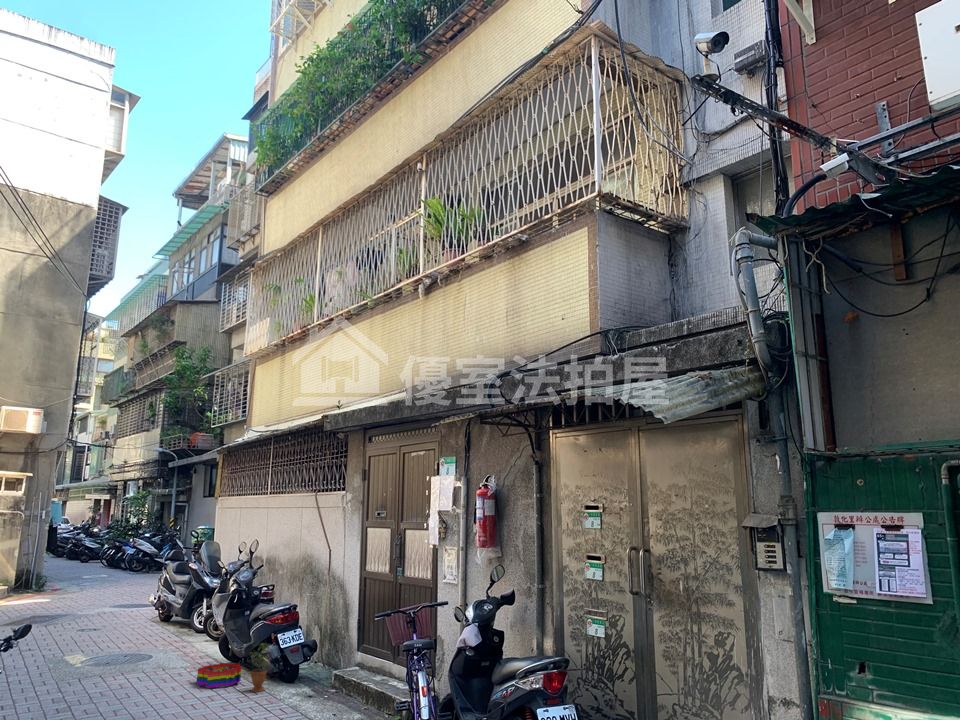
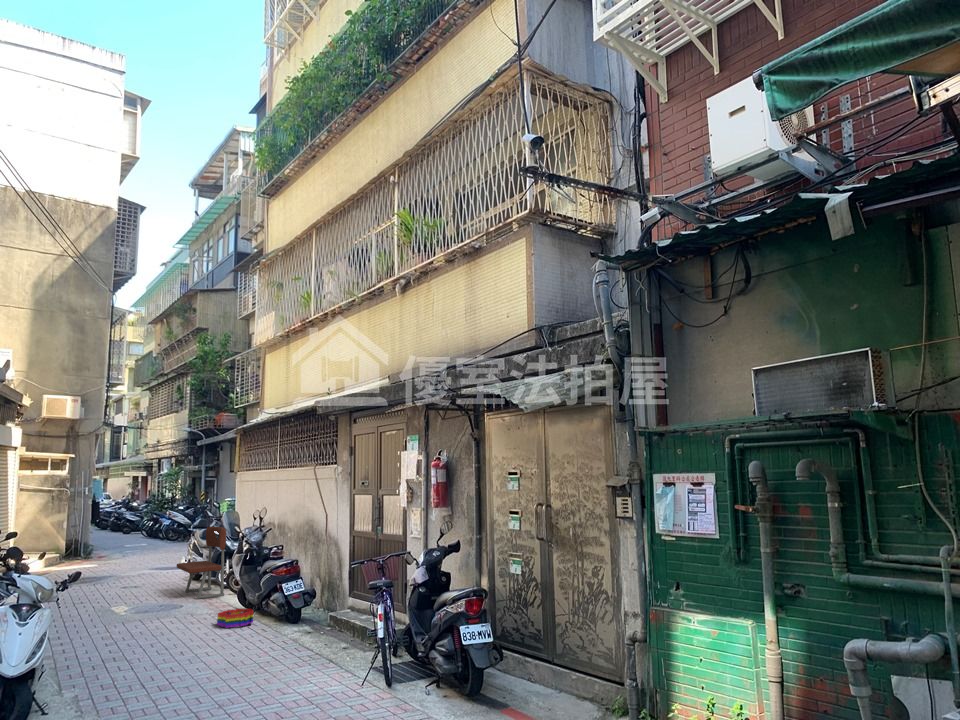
bench: none [146,560,206,647] -> present [177,526,226,599]
potted plant: present [249,643,269,692] -> none [258,589,276,630]

